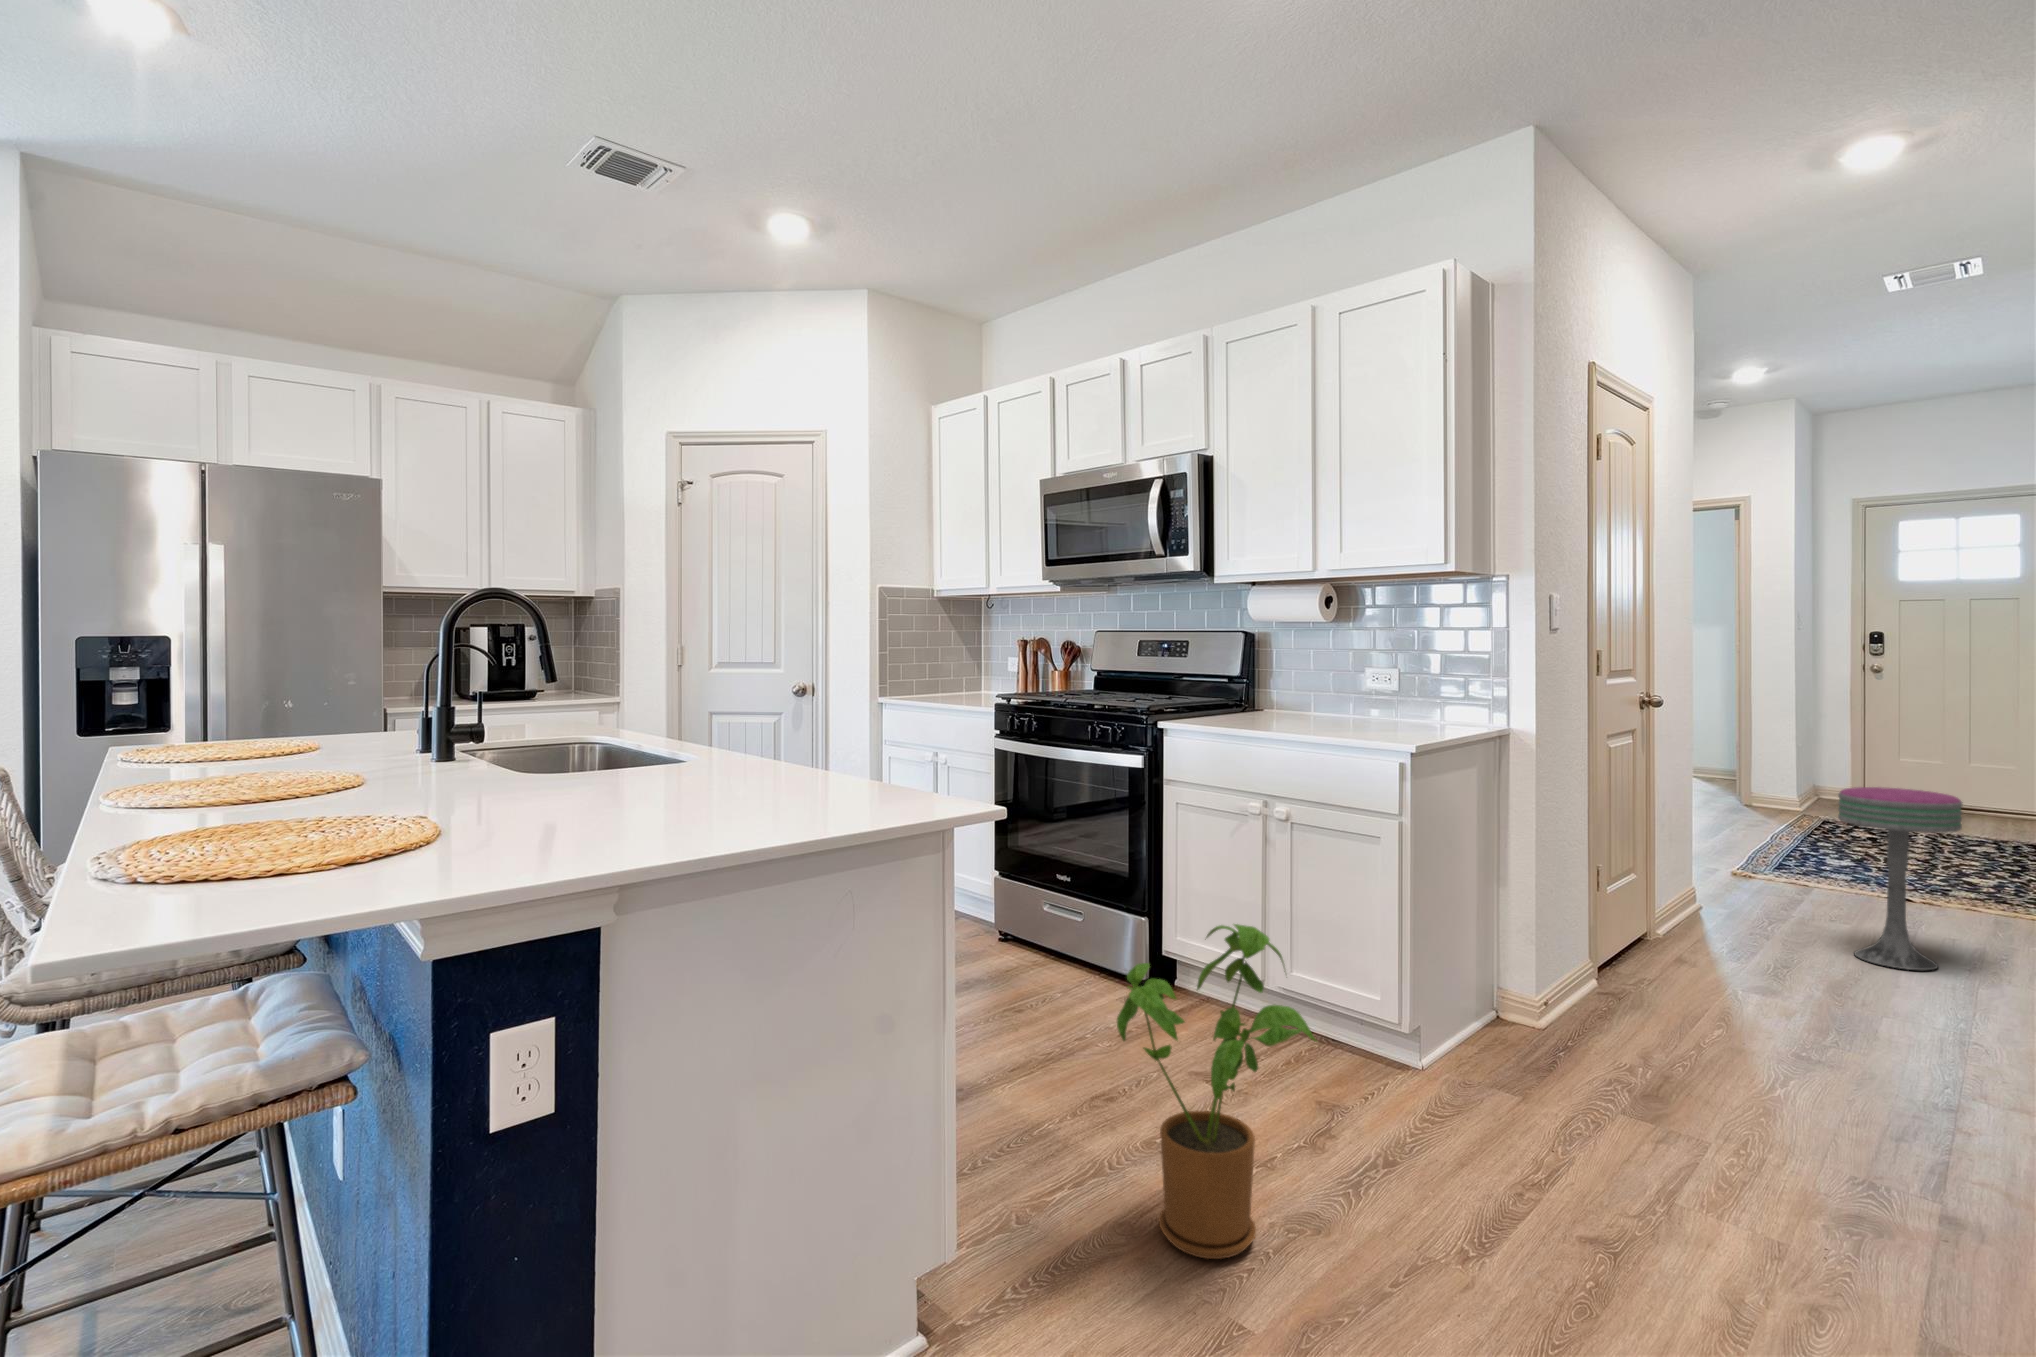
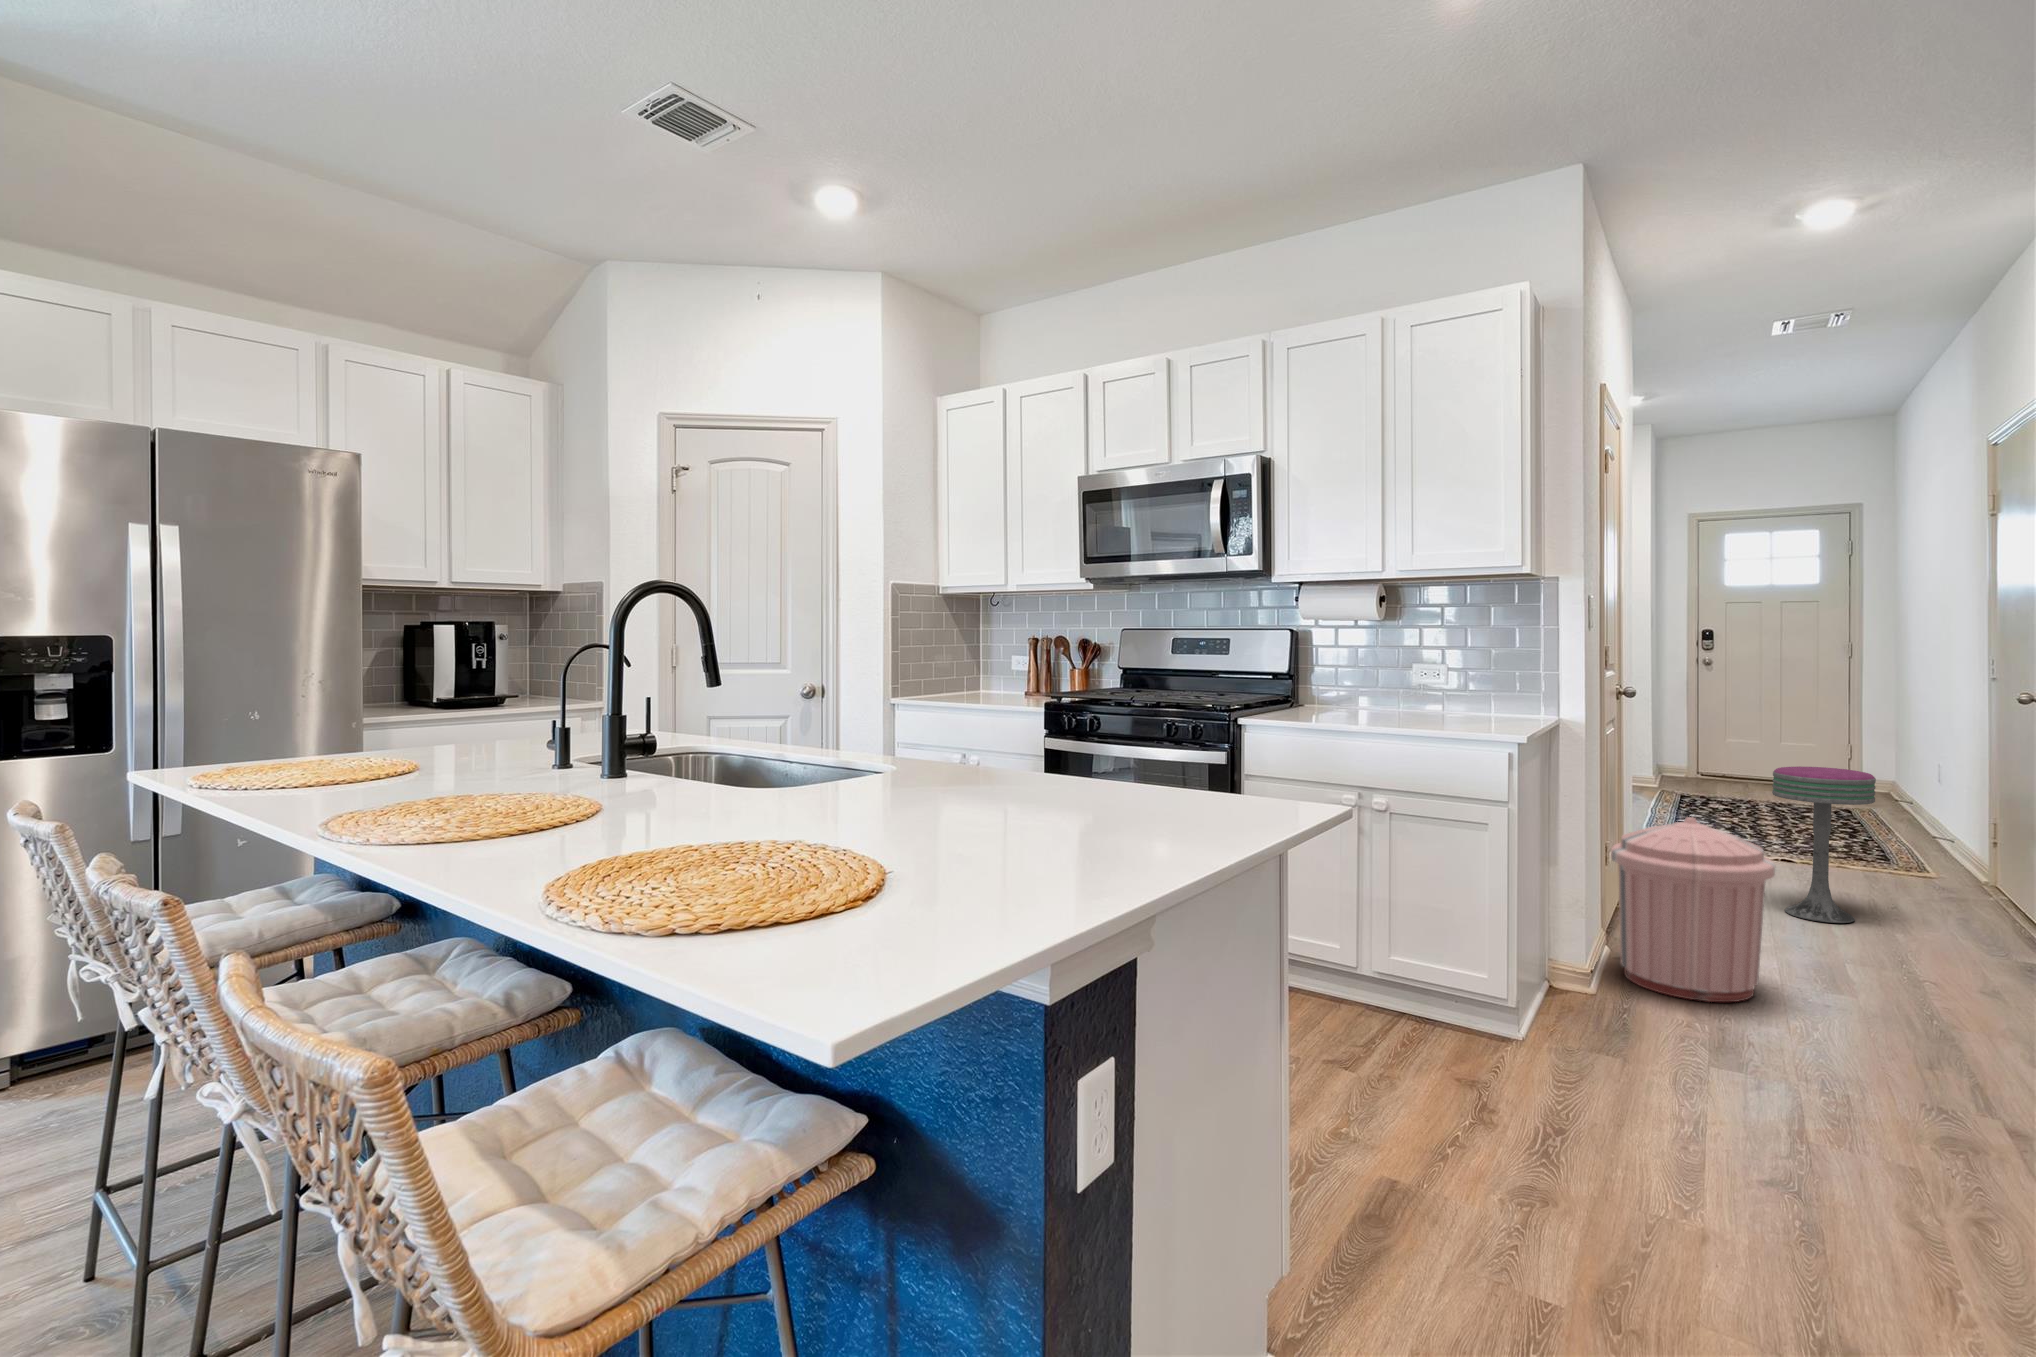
trash can: none [1580,837,1762,1047] -> present [1611,817,1775,1002]
house plant: present [1117,924,1316,1259] -> none [1368,917,1585,1239]

